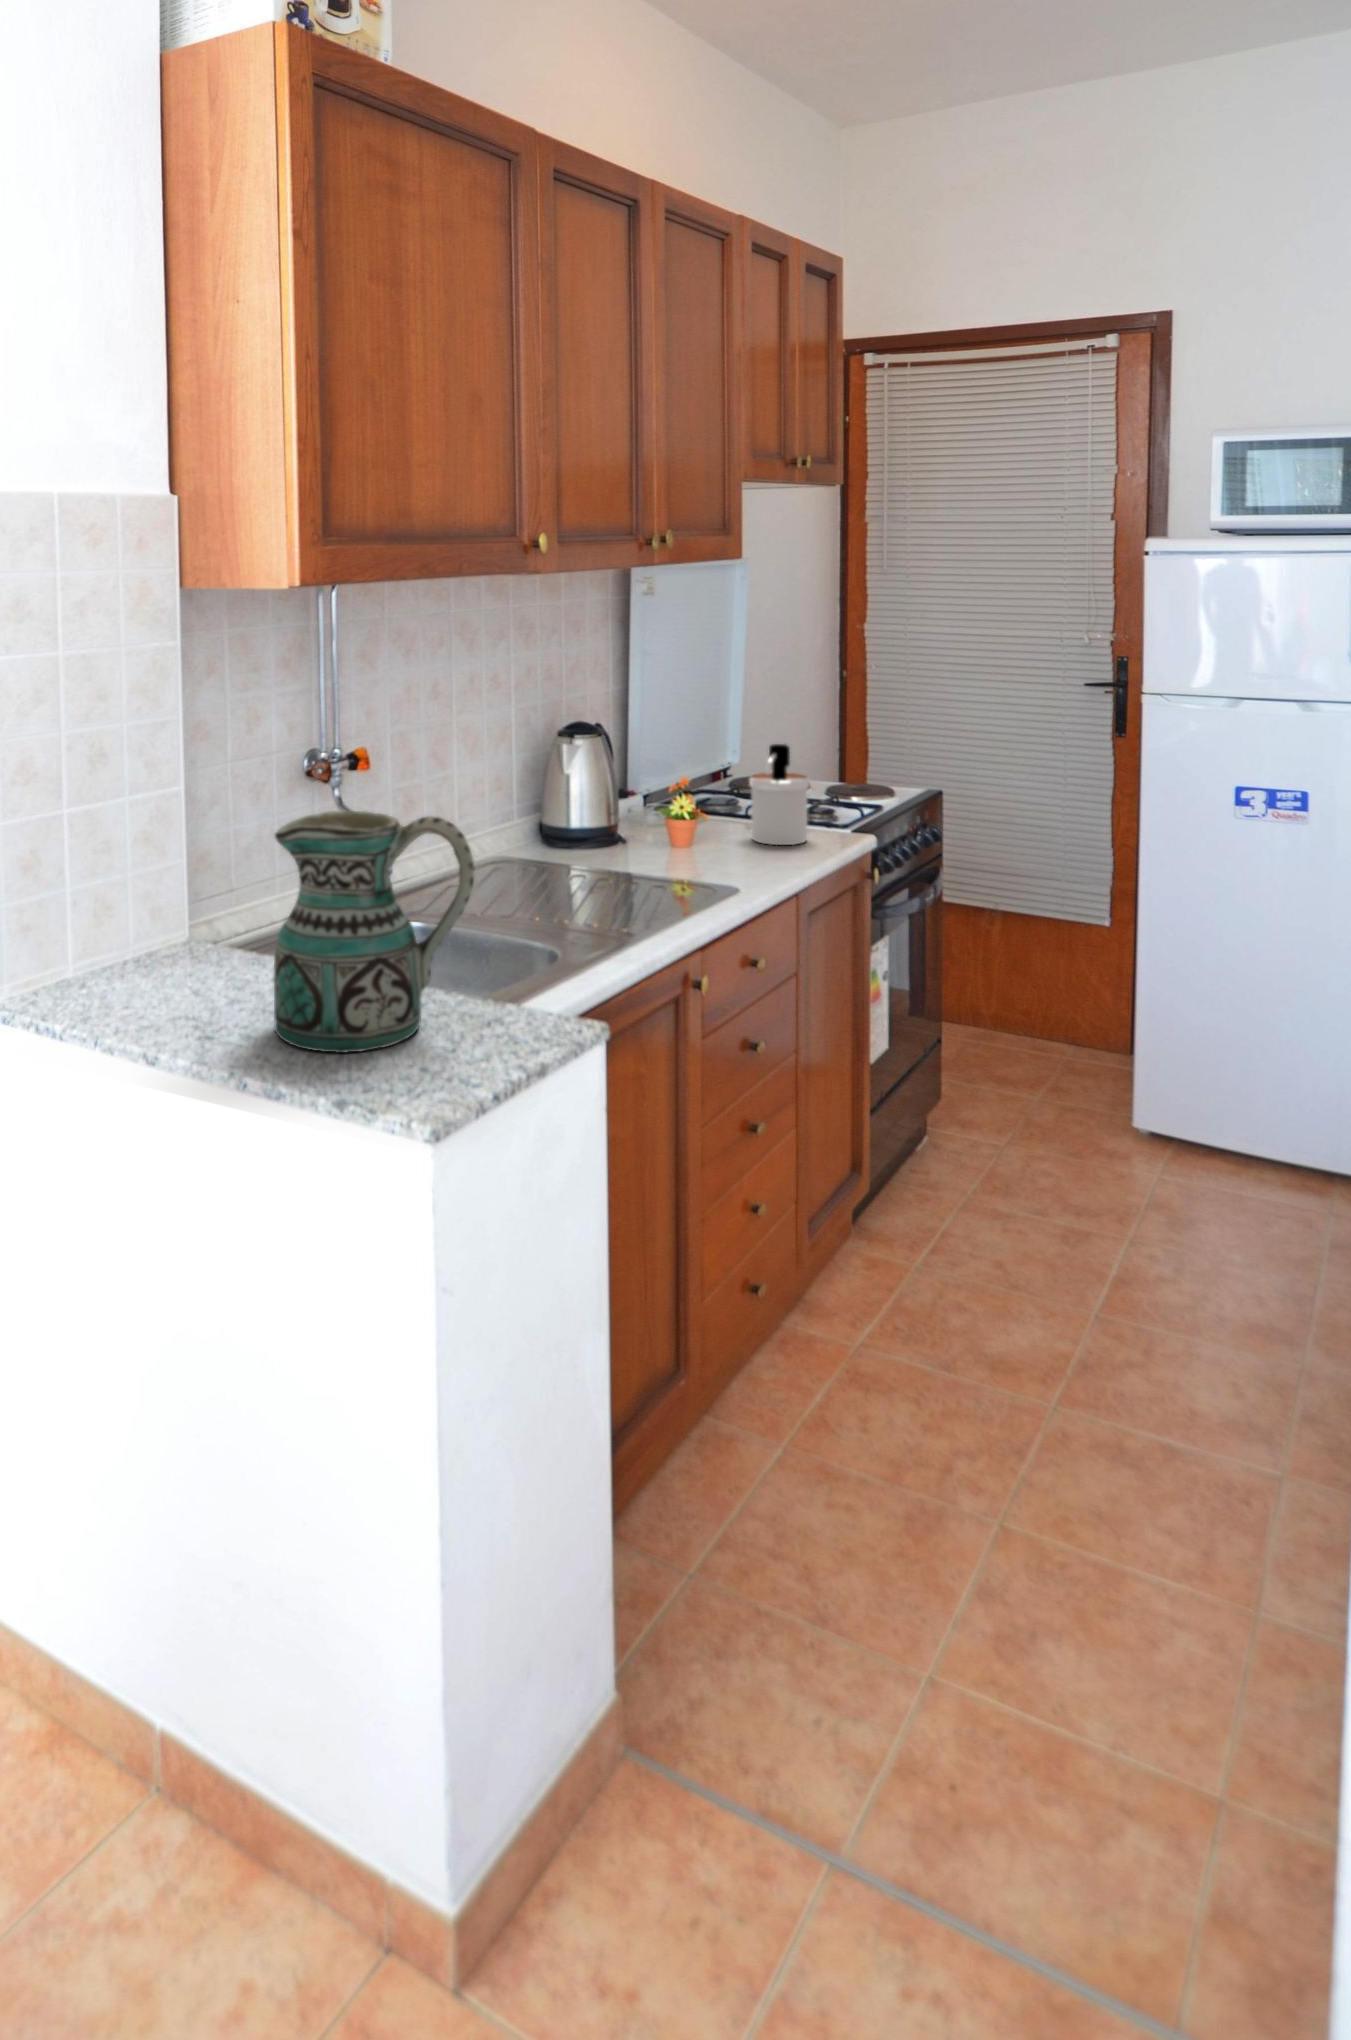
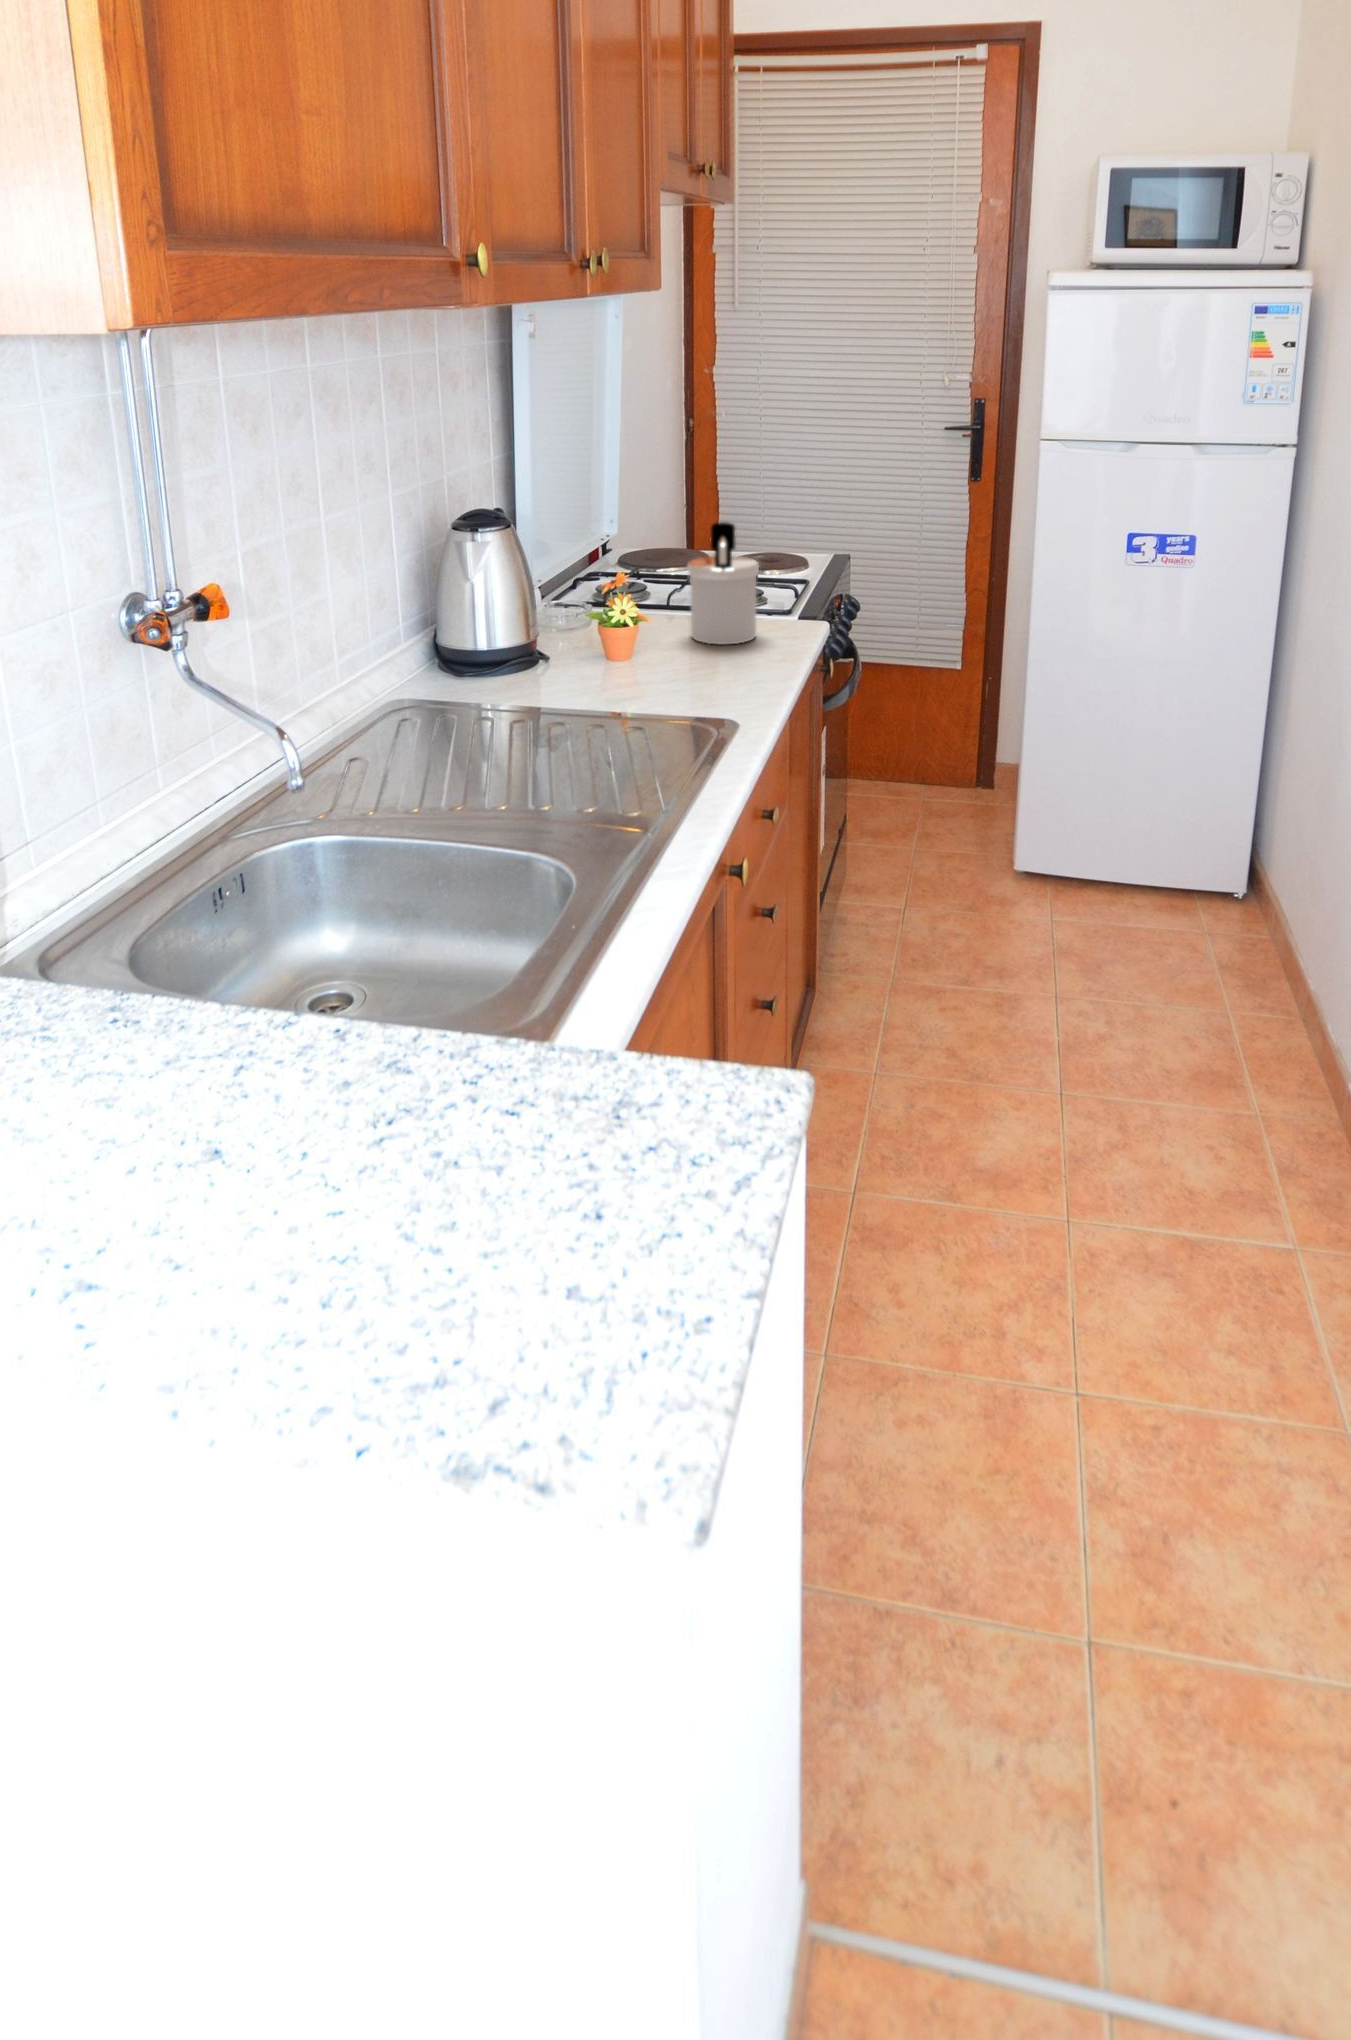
ceramic pitcher: present [274,811,474,1053] -> none [155,767,559,1252]

